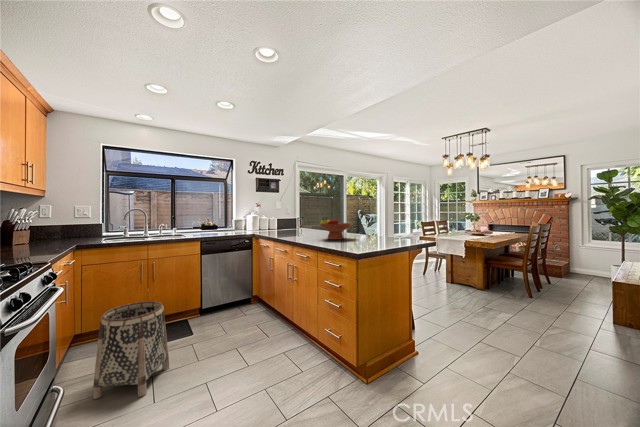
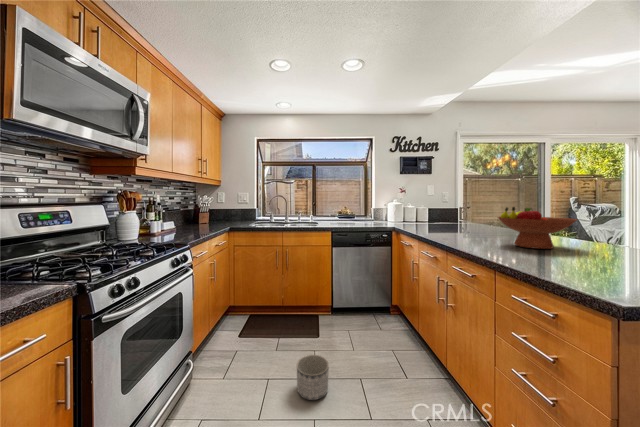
basket: present [93,301,169,399] -> none [211,295,282,408]
planter: none [188,338,216,371] -> present [297,355,329,400]

